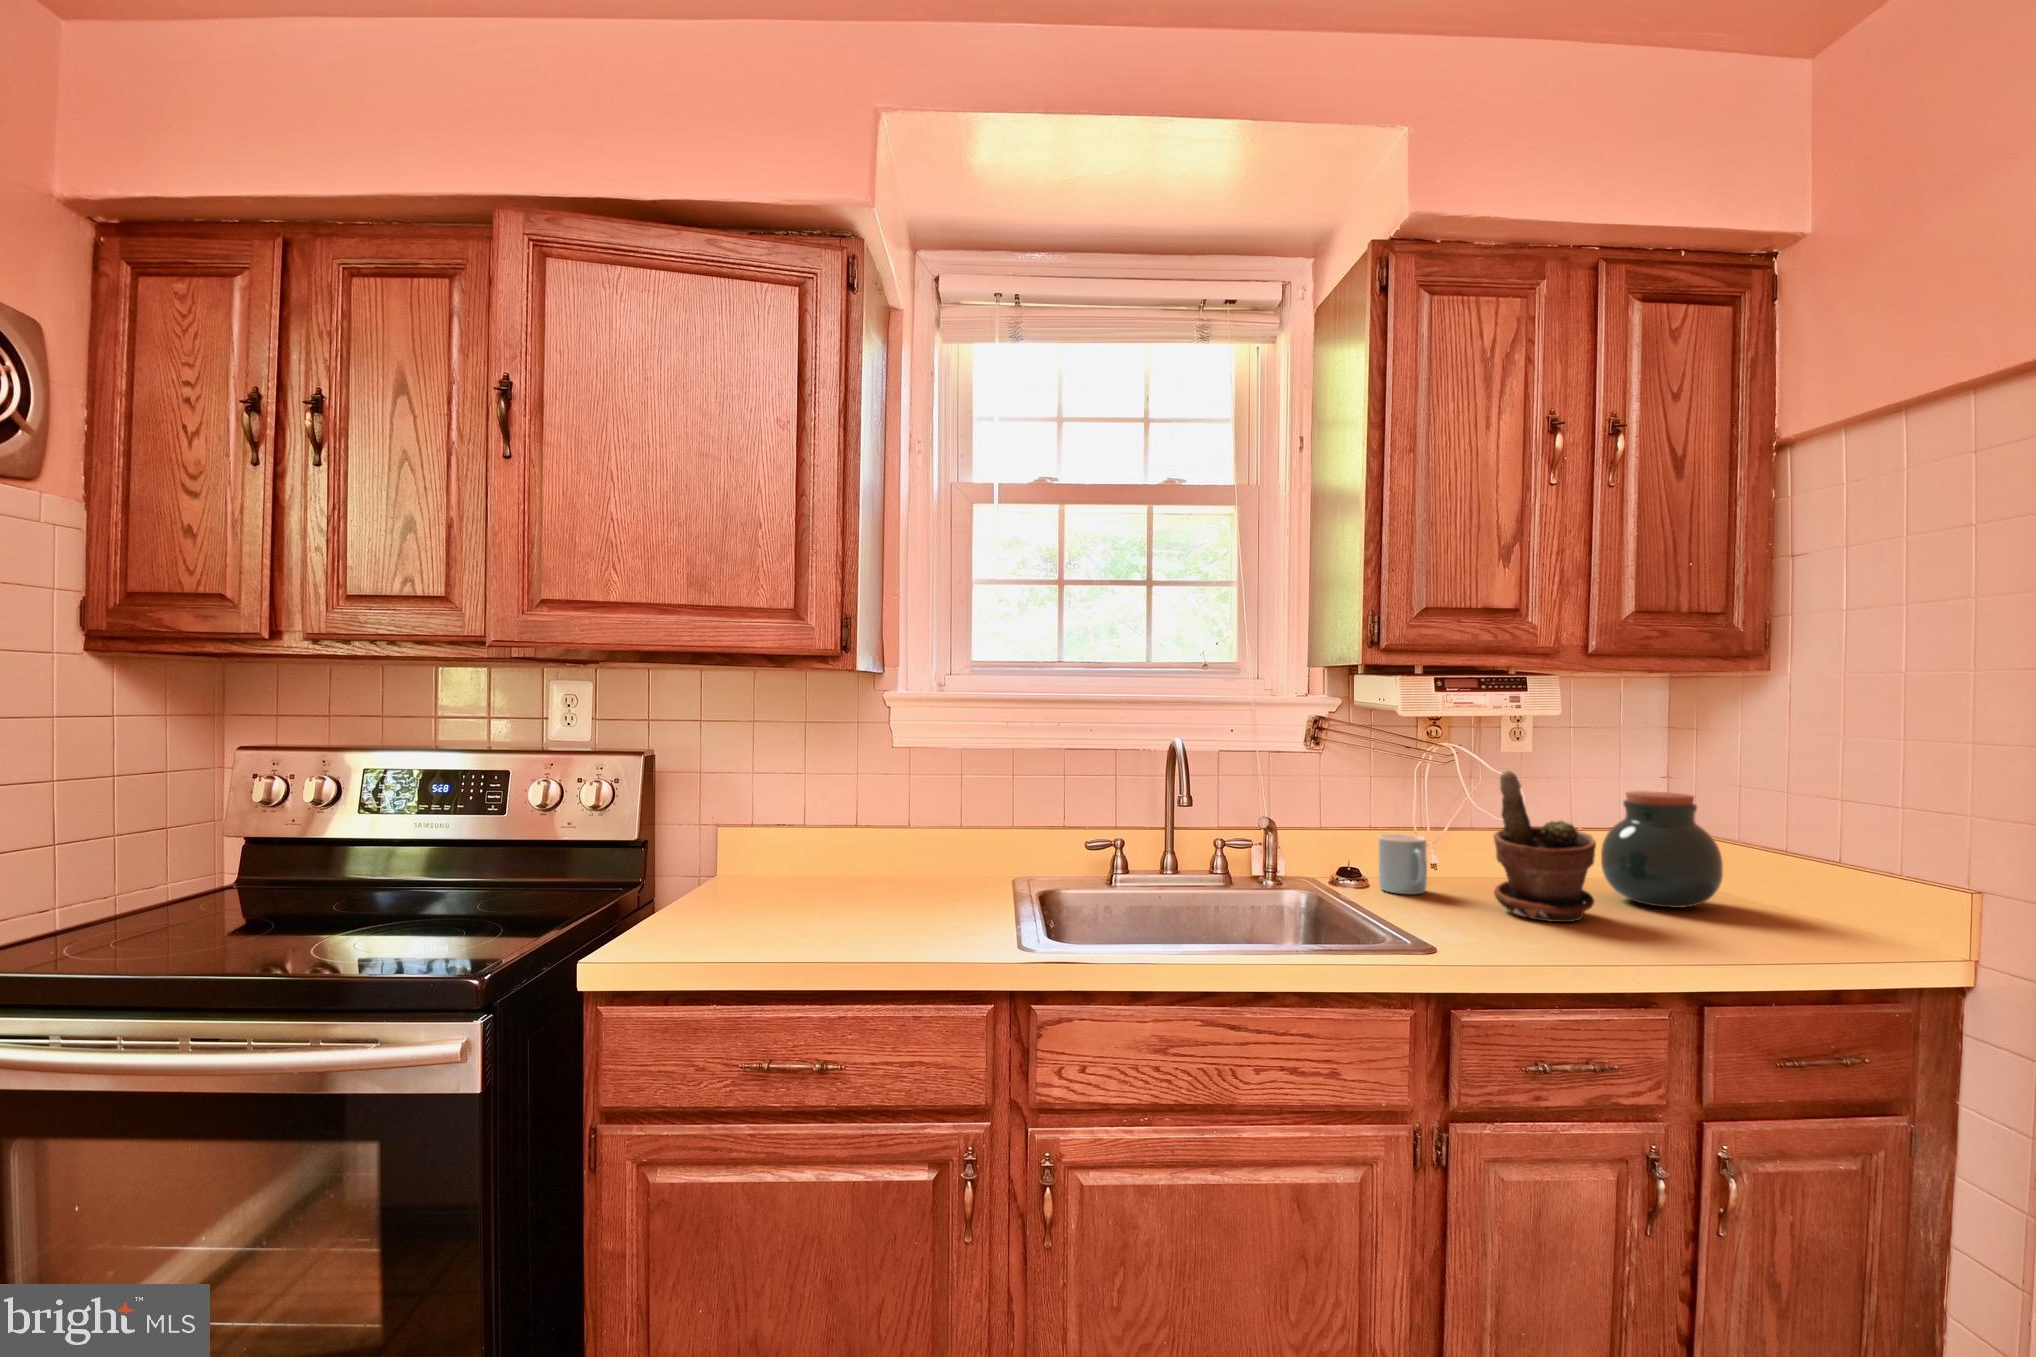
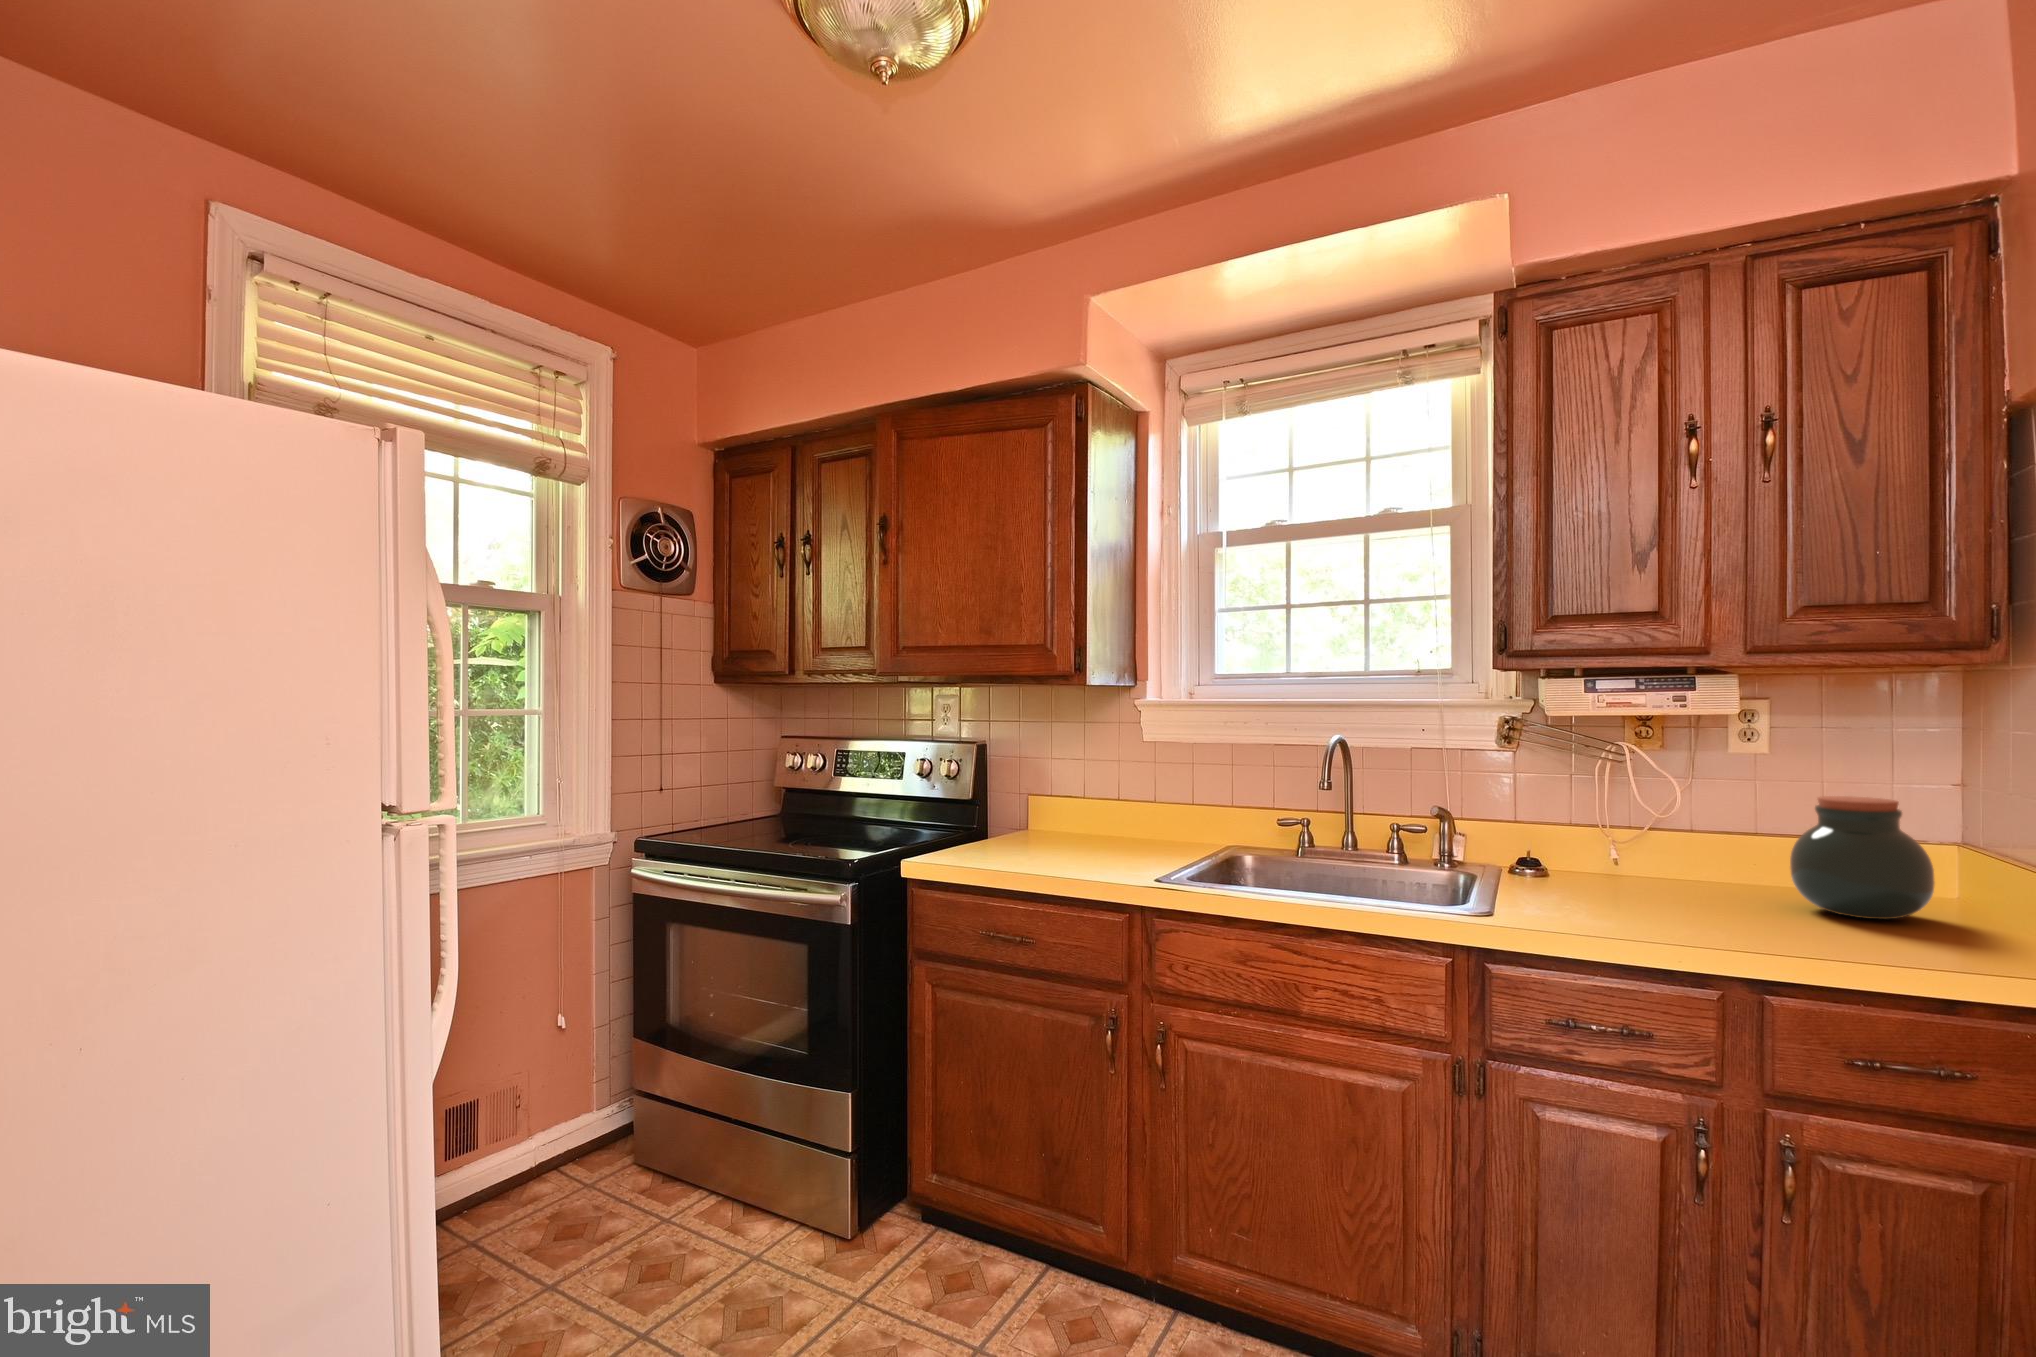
potted plant: present [1494,771,1596,922] -> none [1621,768,1731,914]
mug: present [1379,834,1427,894] -> none [1547,827,1596,883]

